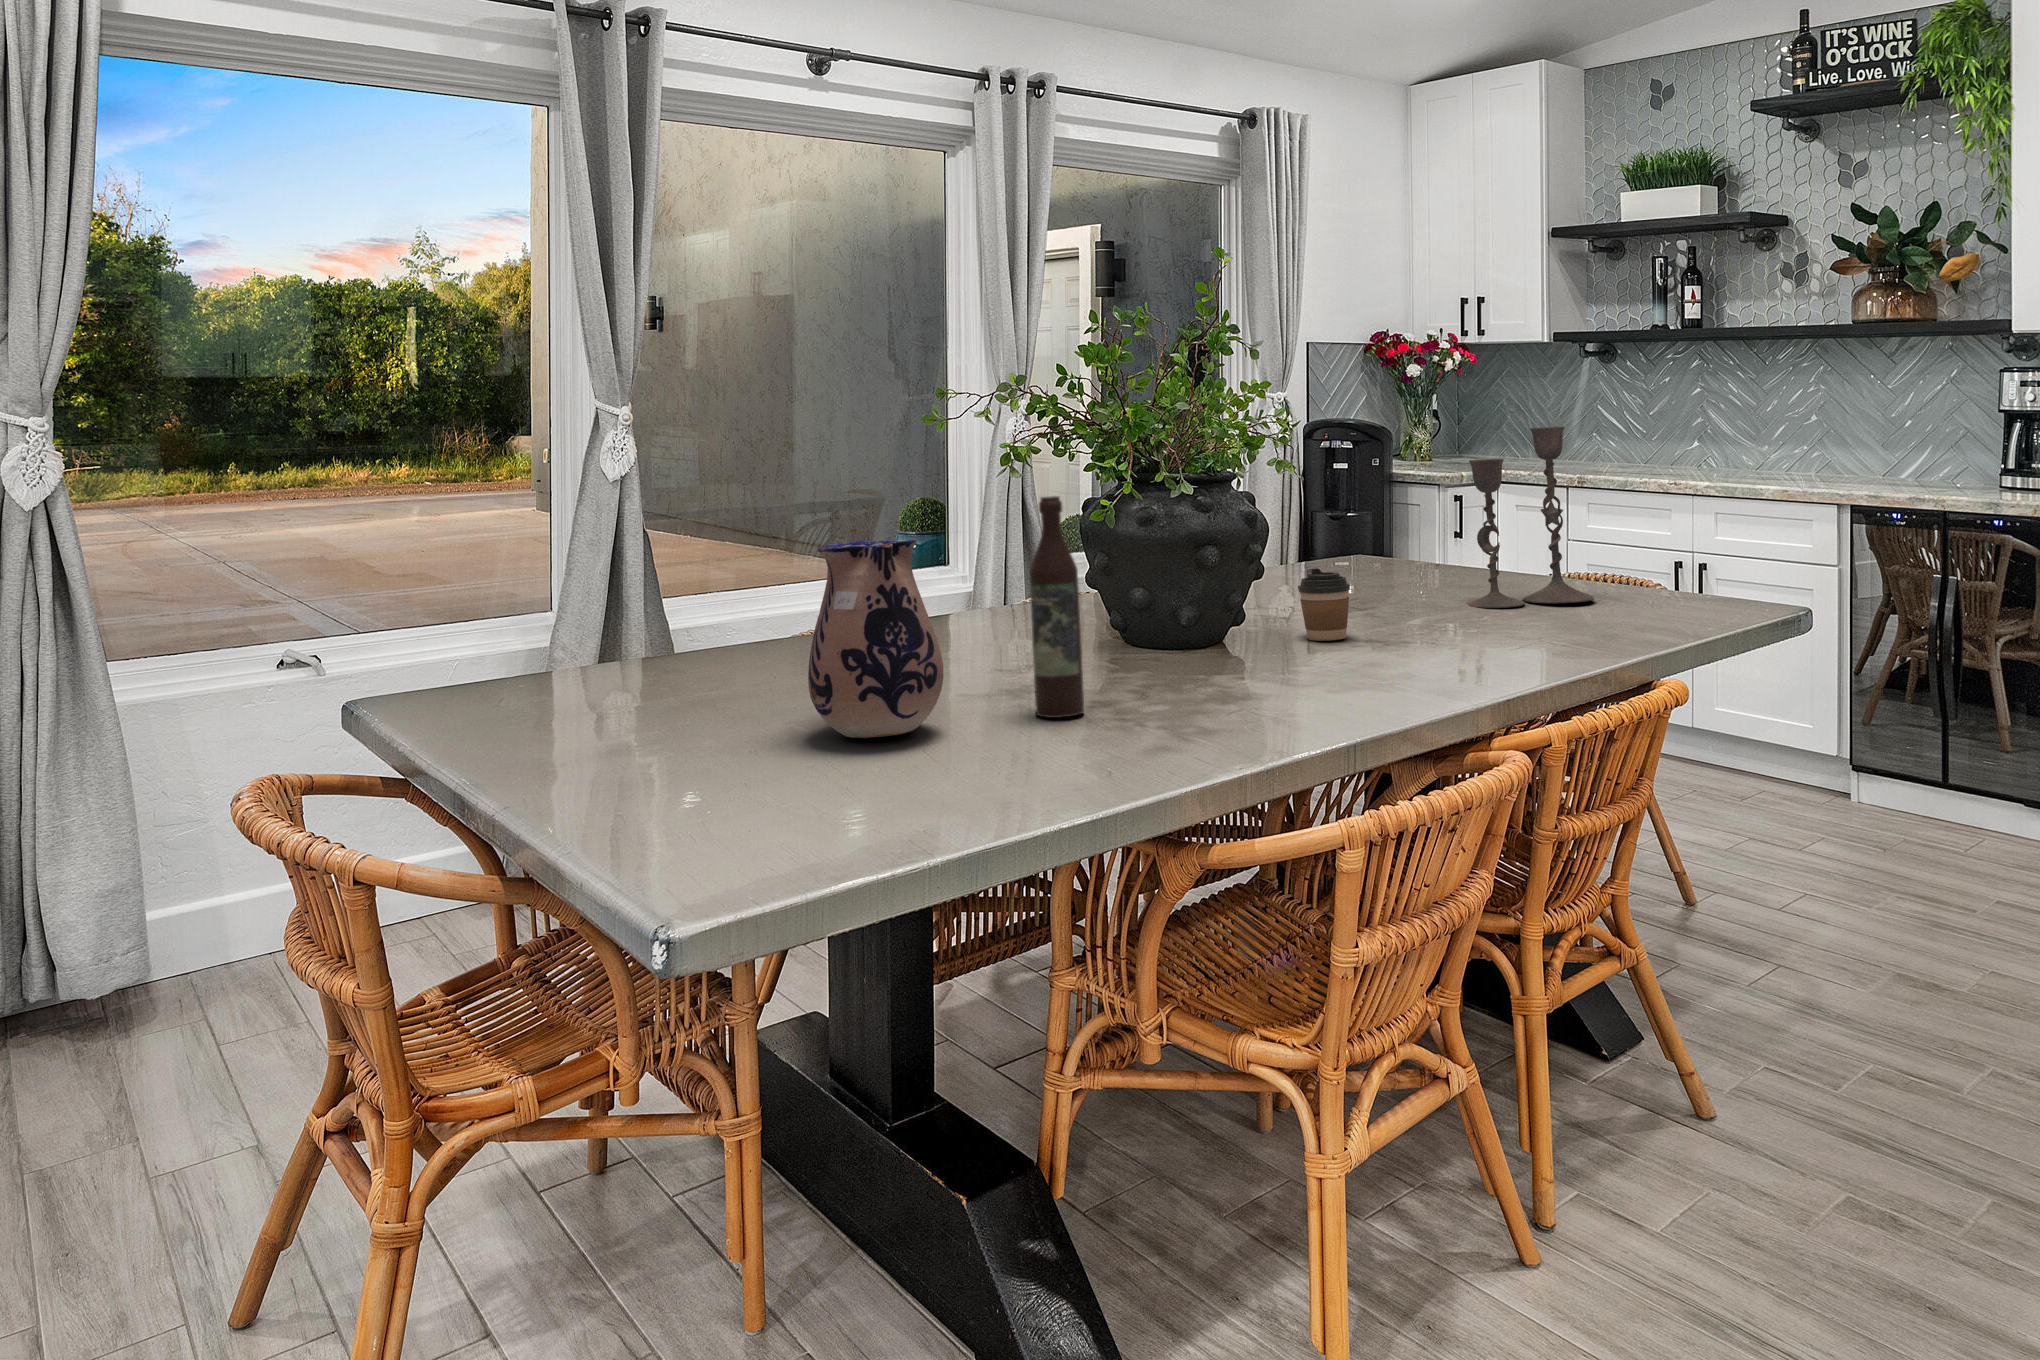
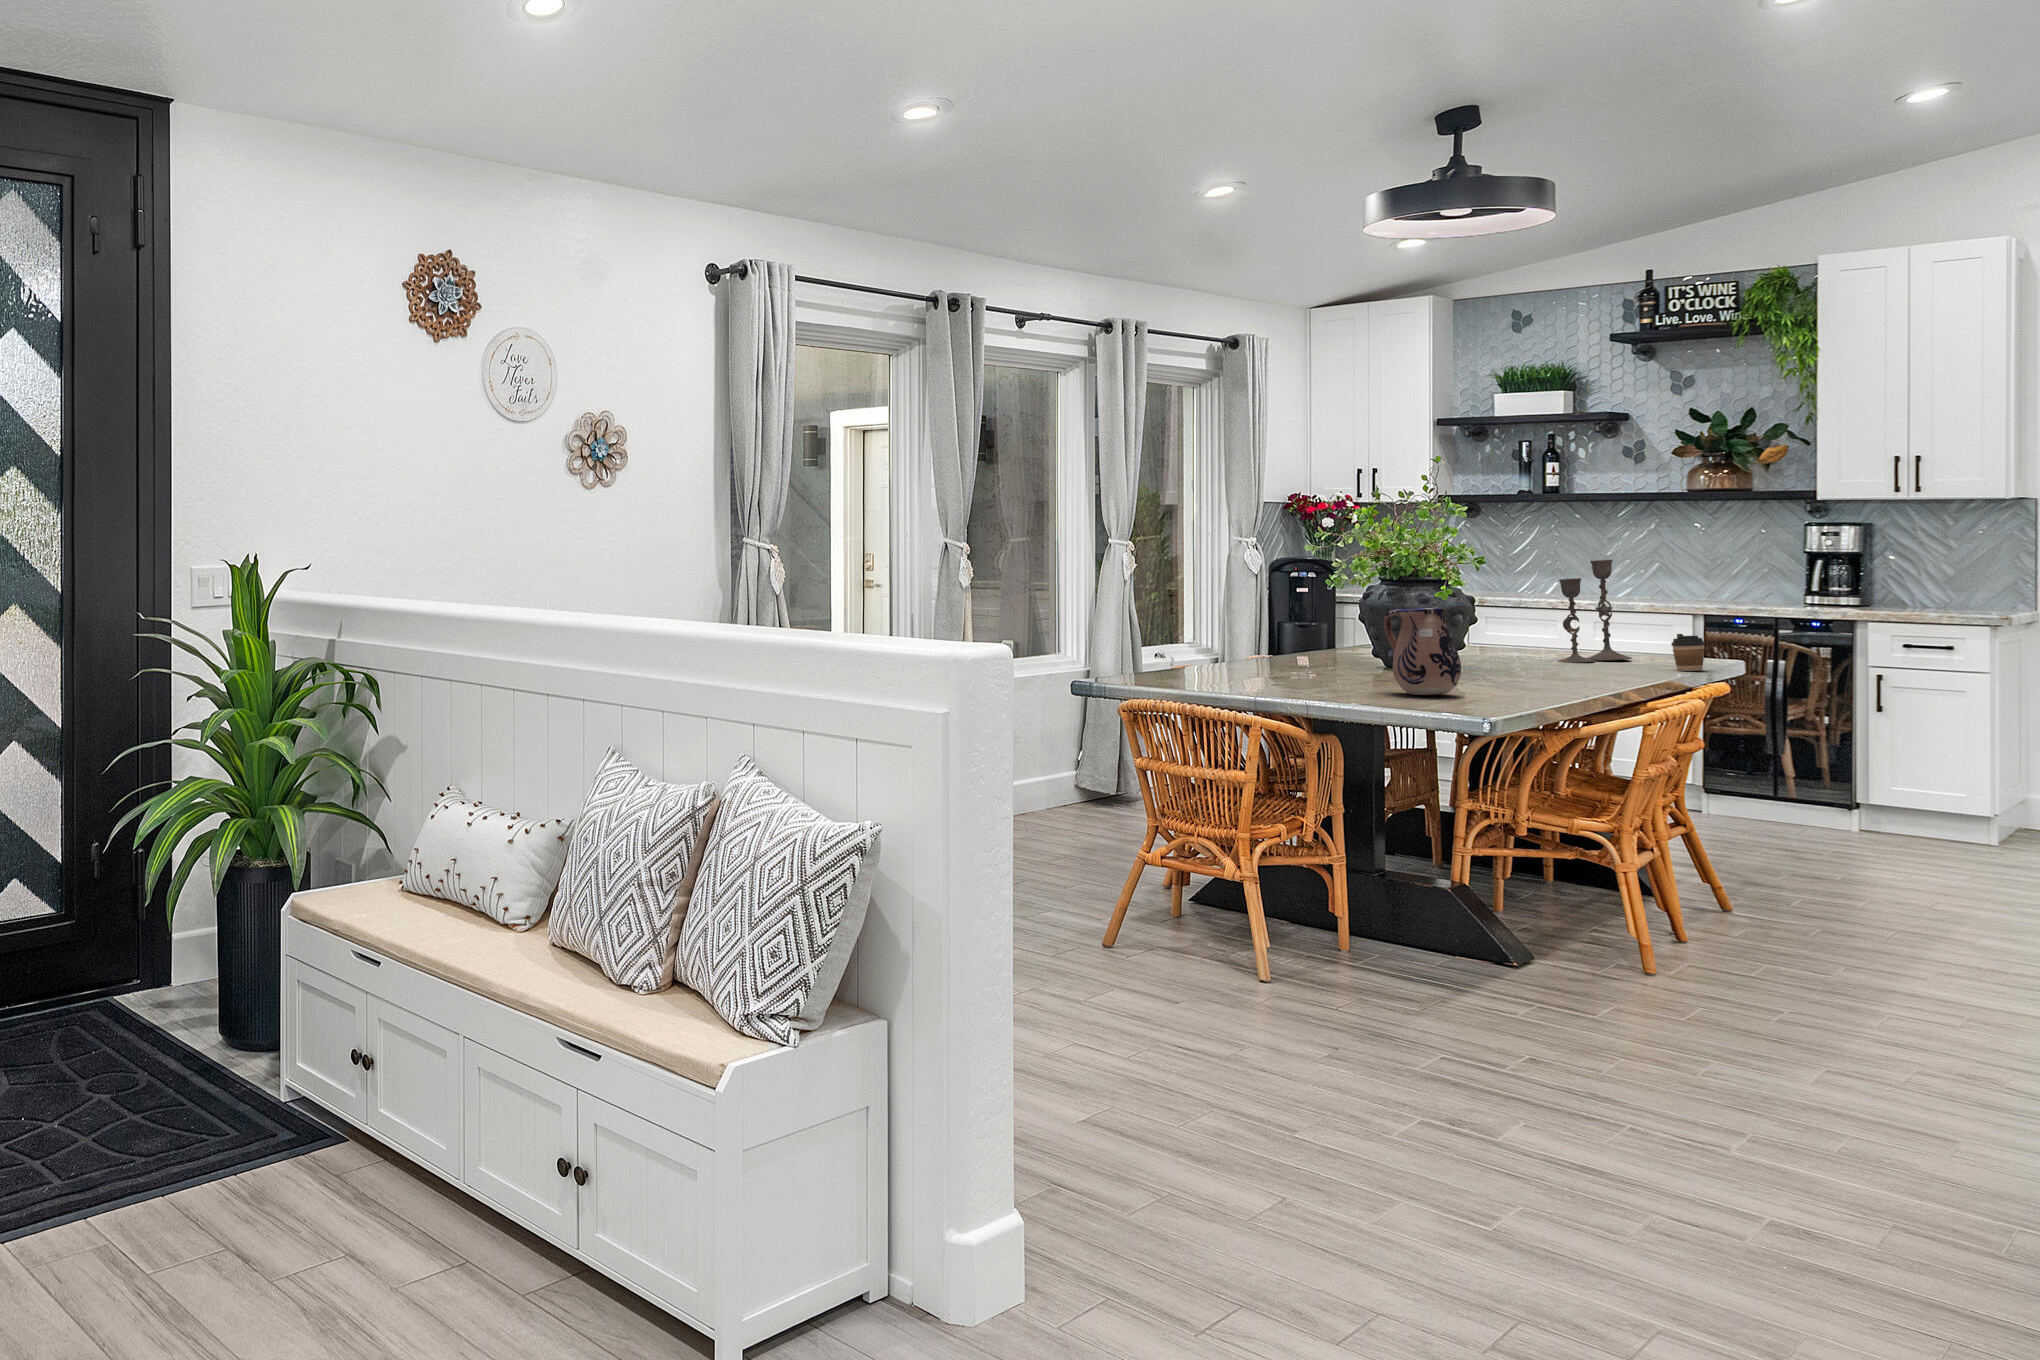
wine bottle: present [1029,496,1084,718] -> none [1470,589,1501,691]
coffee cup: present [1298,568,1350,641] -> present [1671,634,1705,671]

